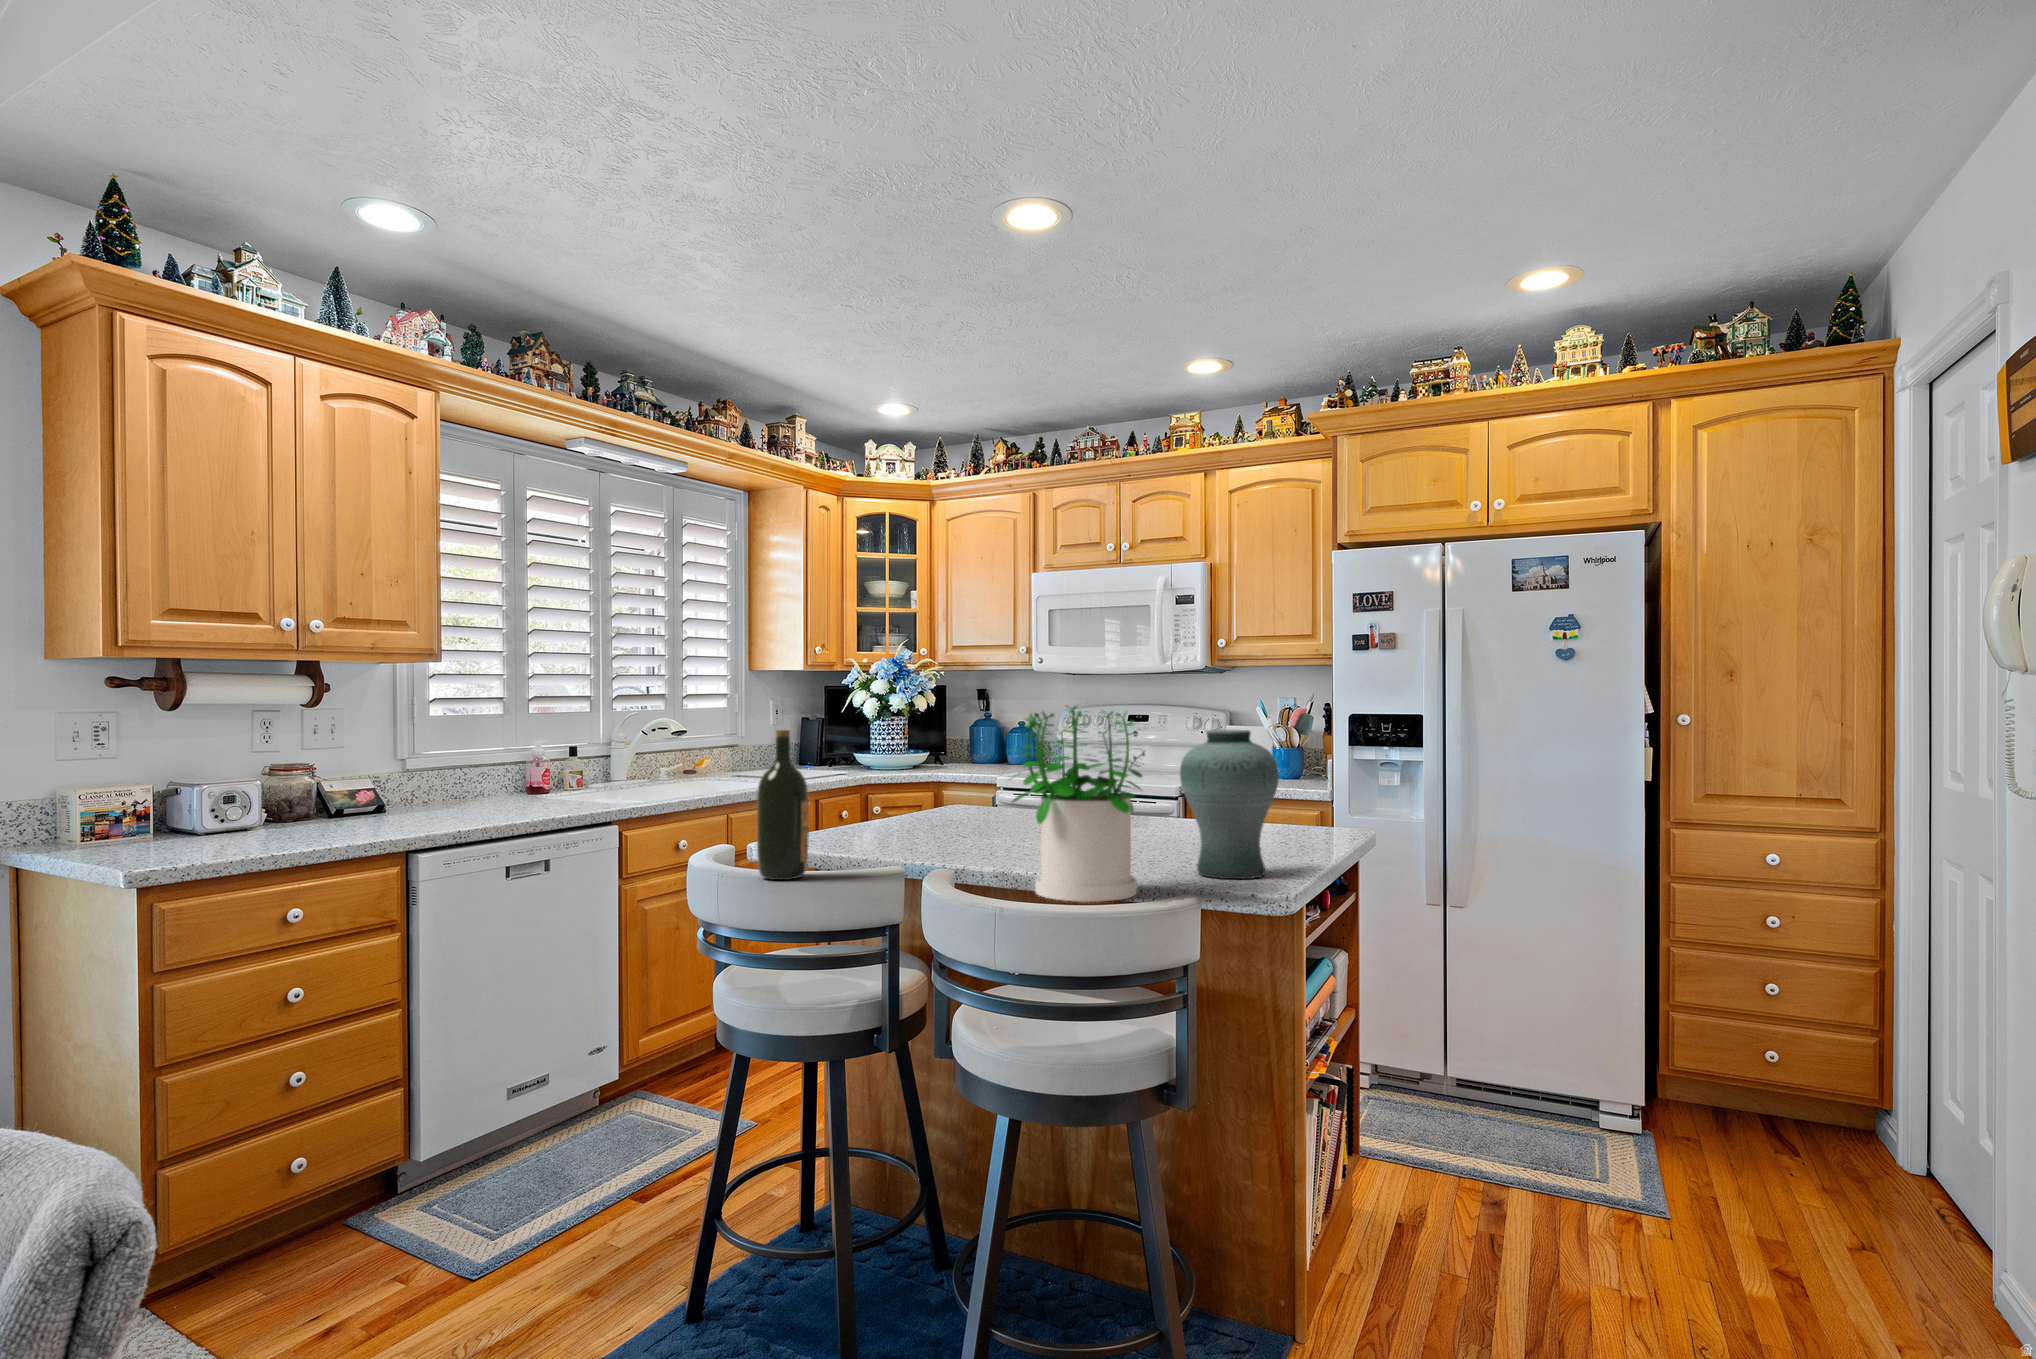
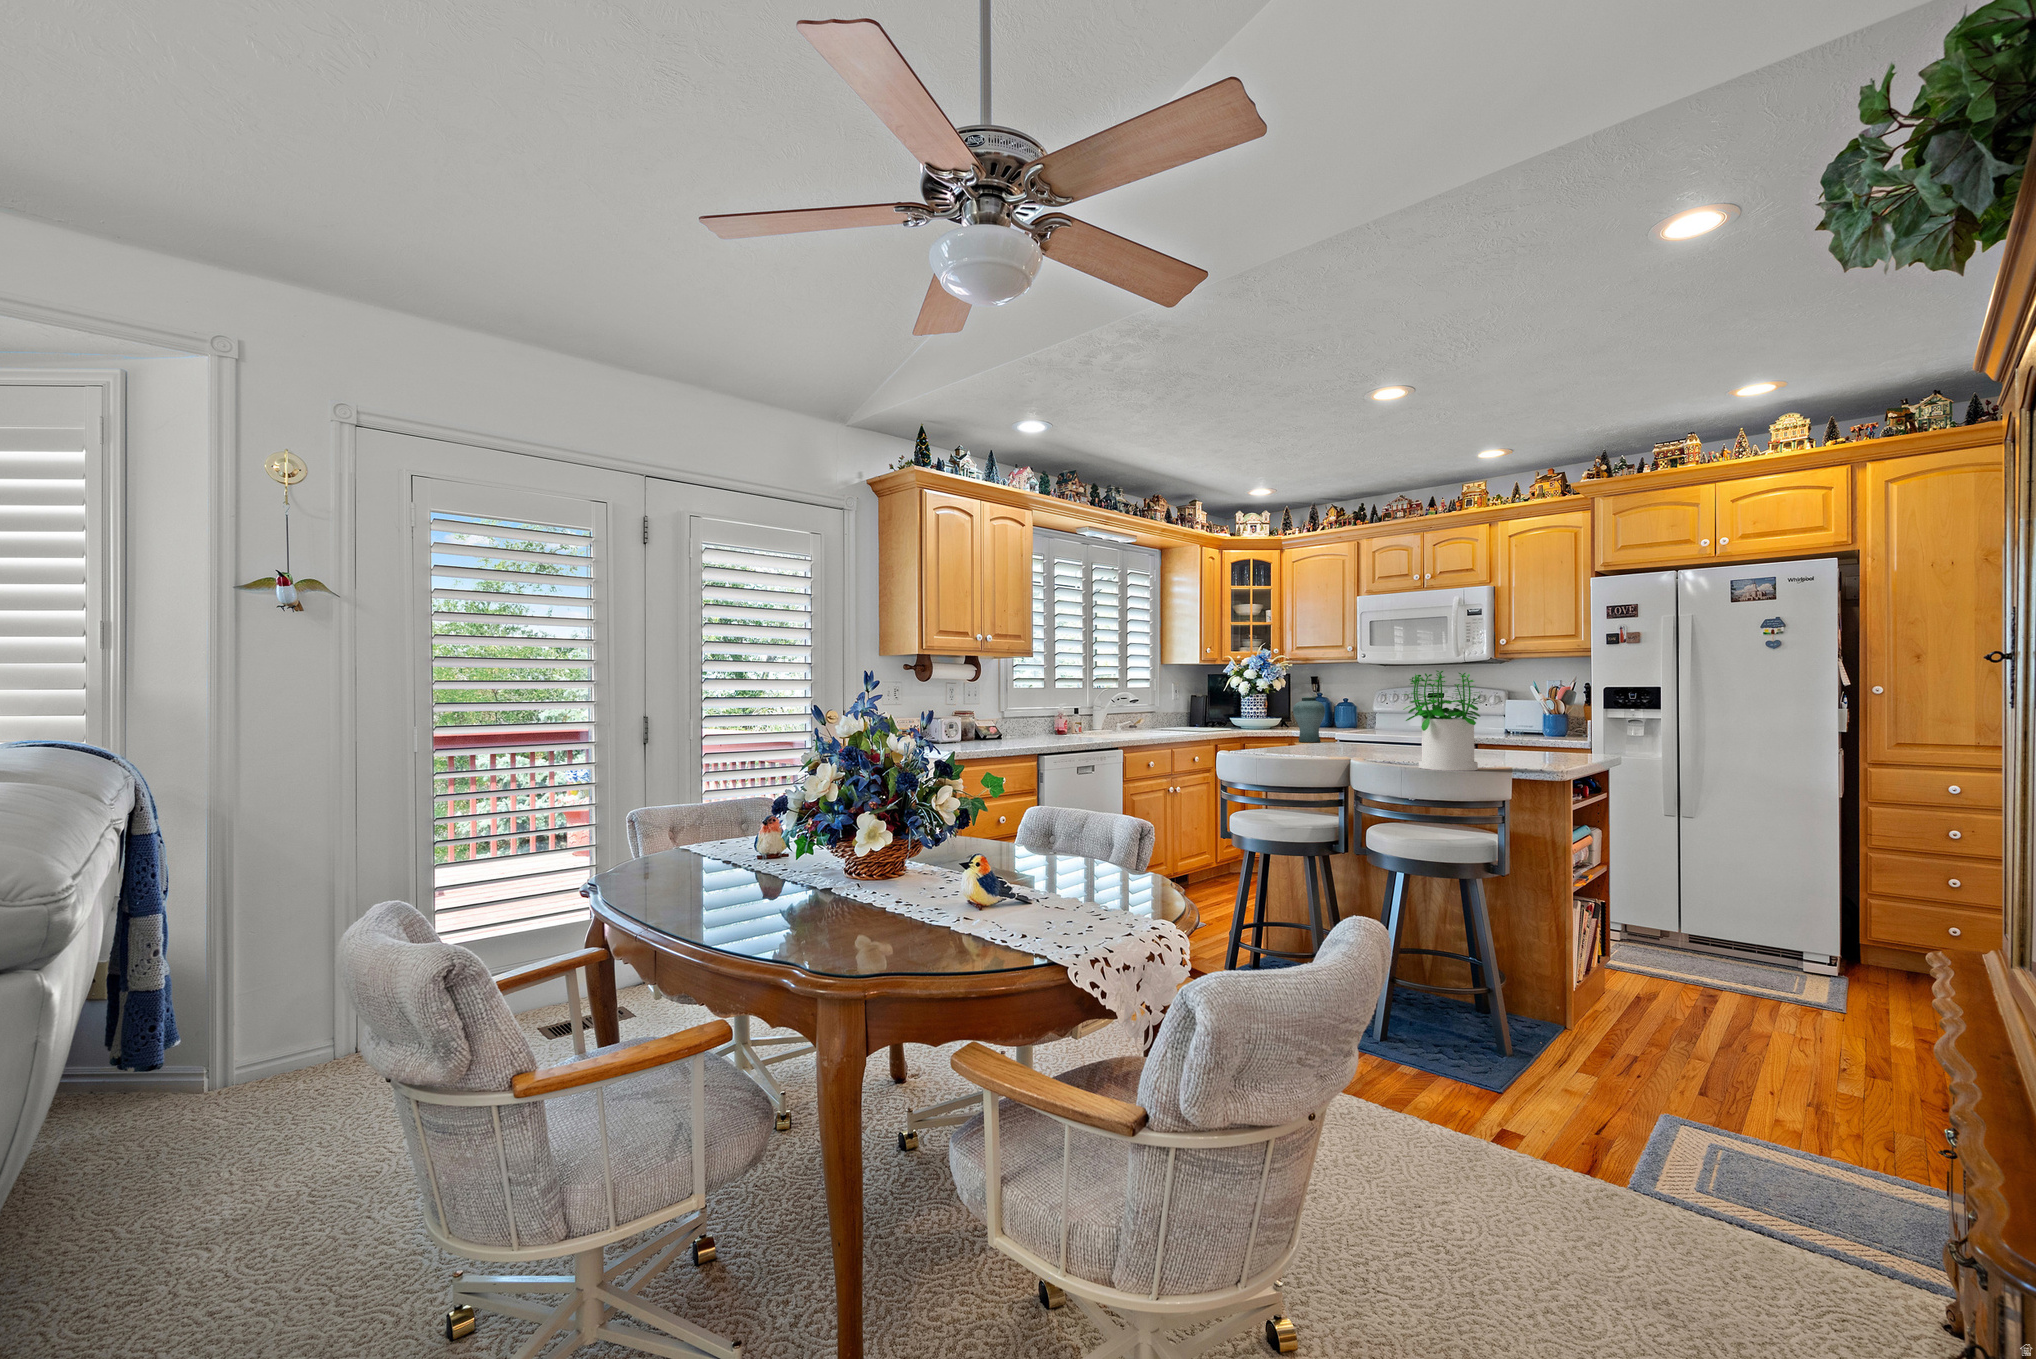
wine bottle: present [757,730,809,880] -> none [1258,686,1284,762]
vase: present [1180,730,1279,879] -> present [1293,697,1325,743]

